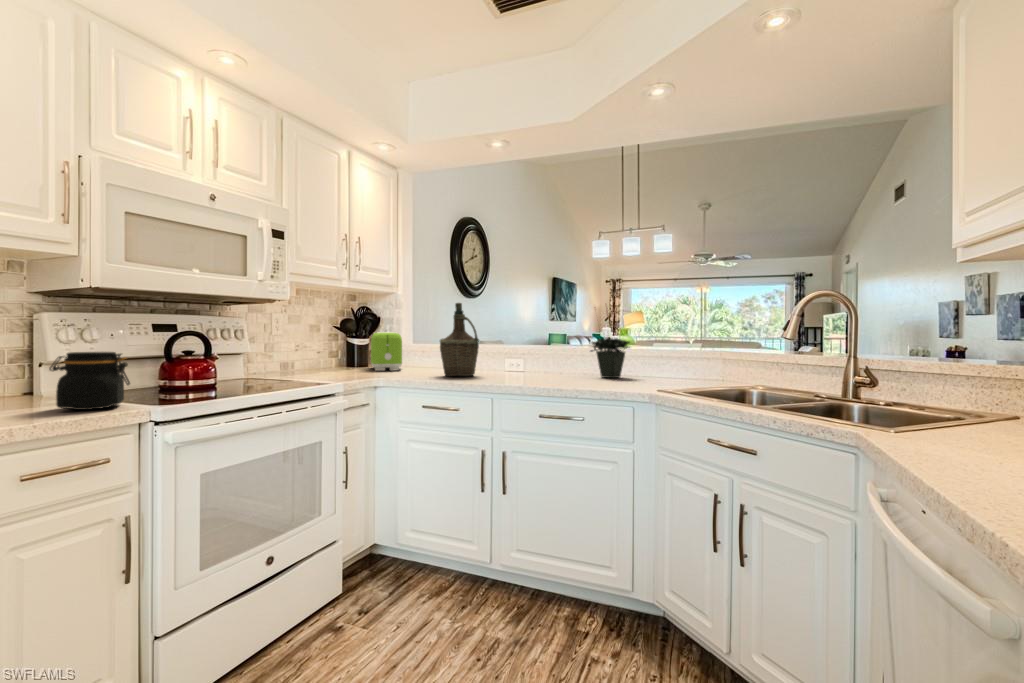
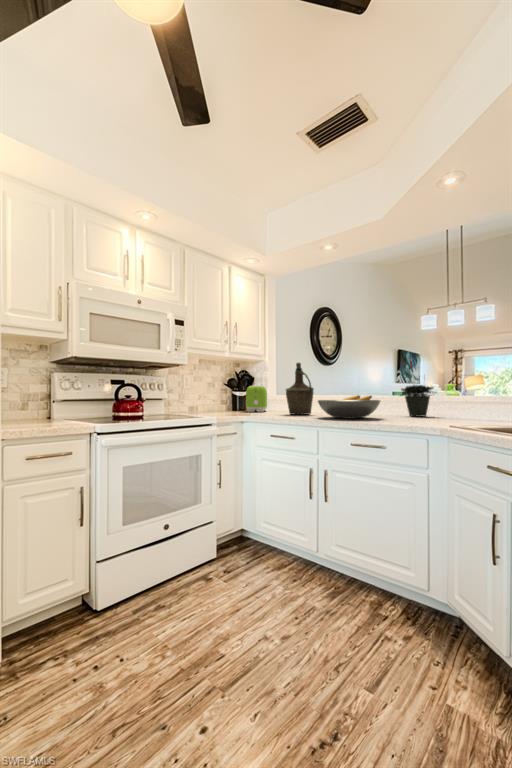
jar: present [49,352,130,410] -> none [50,392,89,424]
fruit bowl: none [493,354,575,384] -> present [318,395,380,418]

